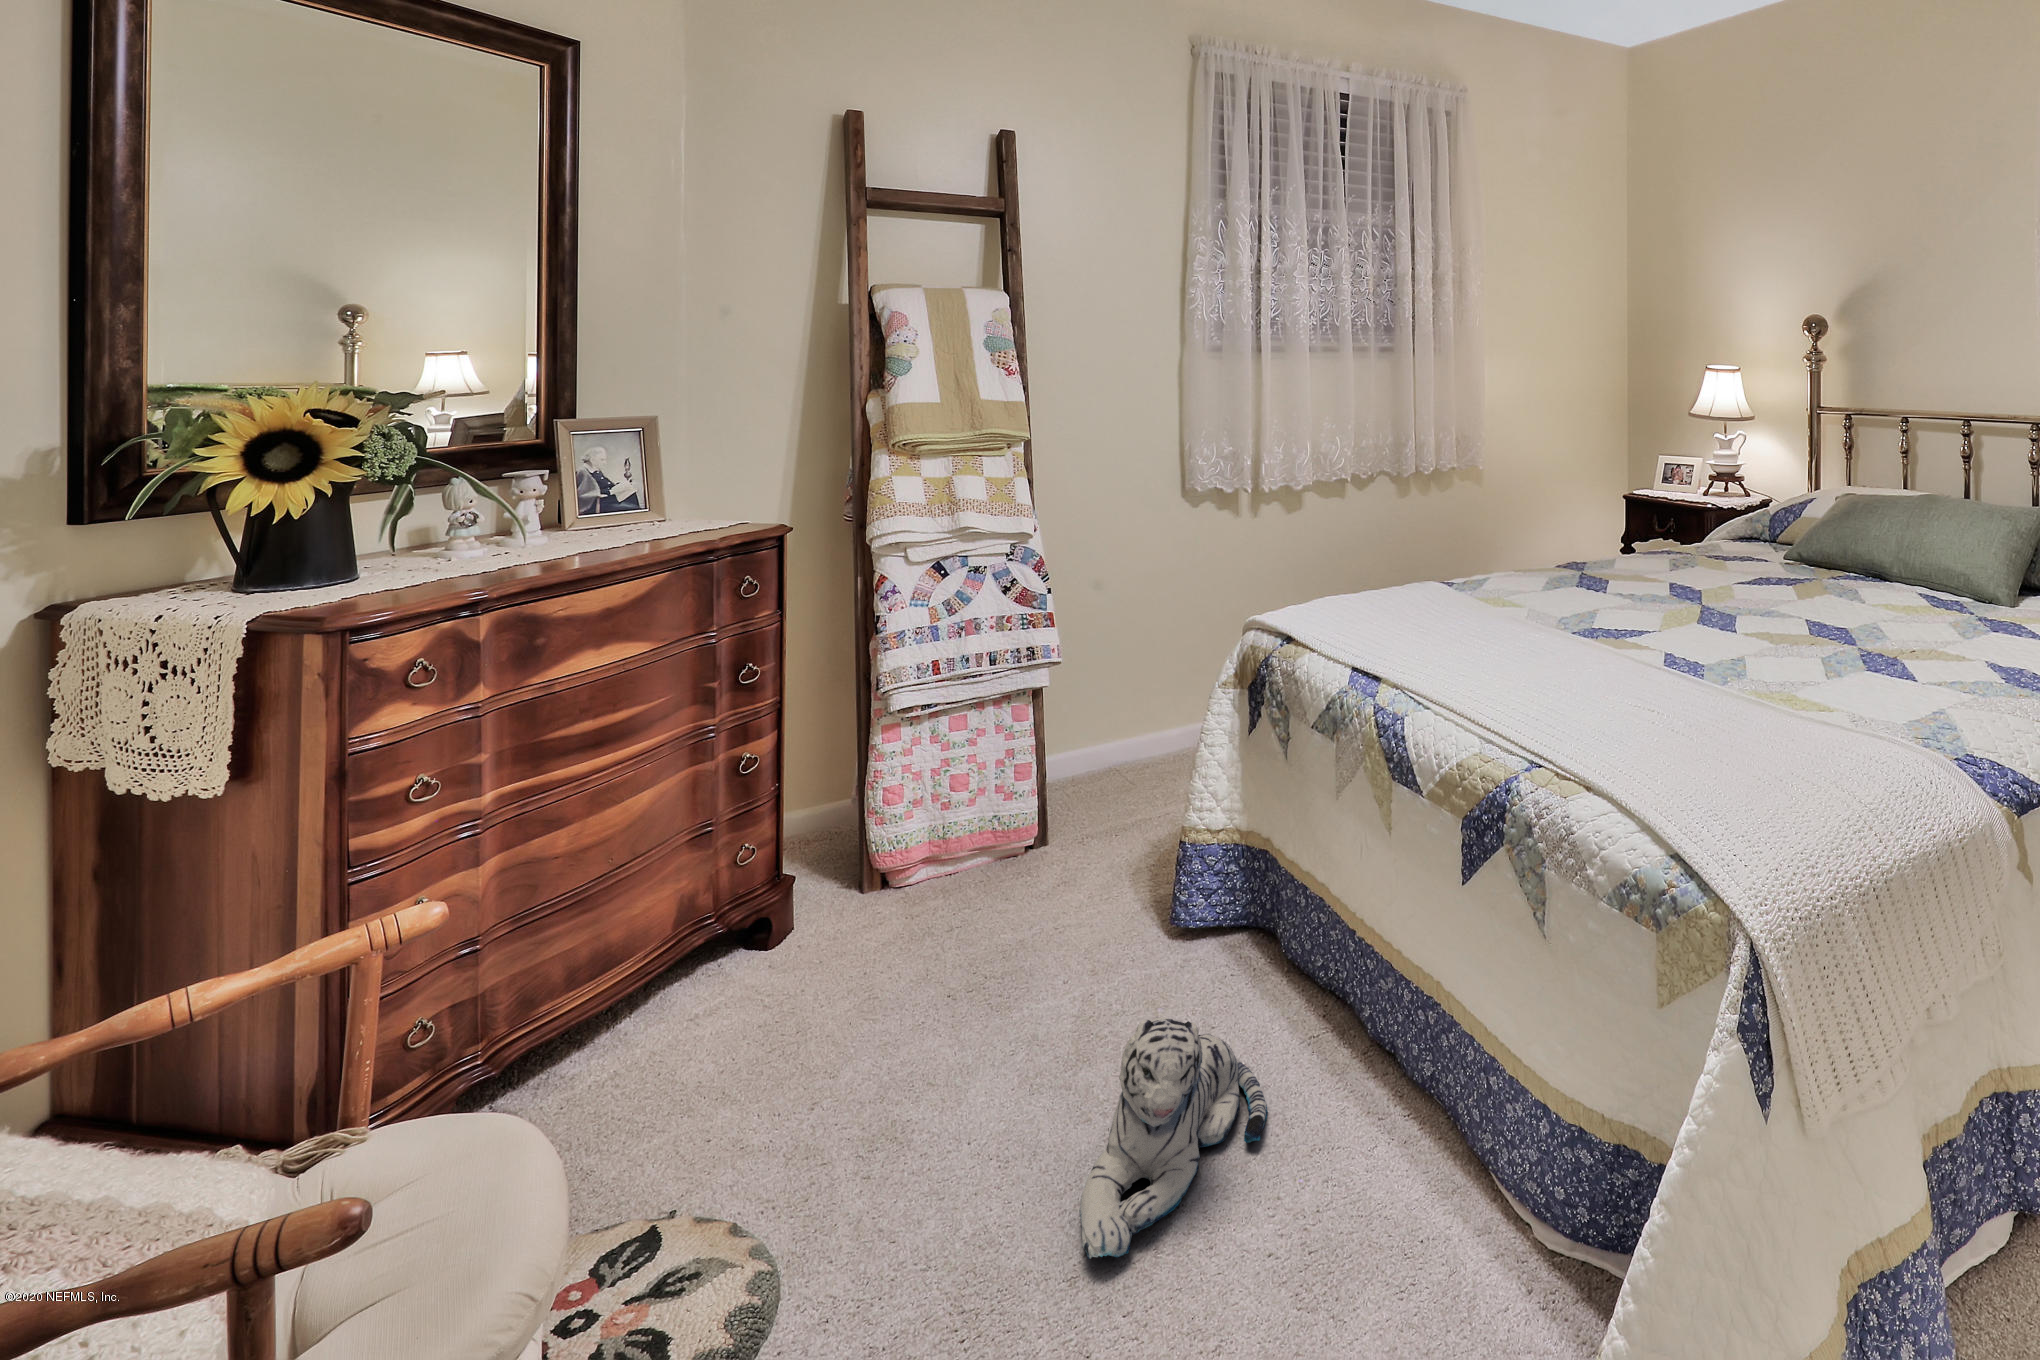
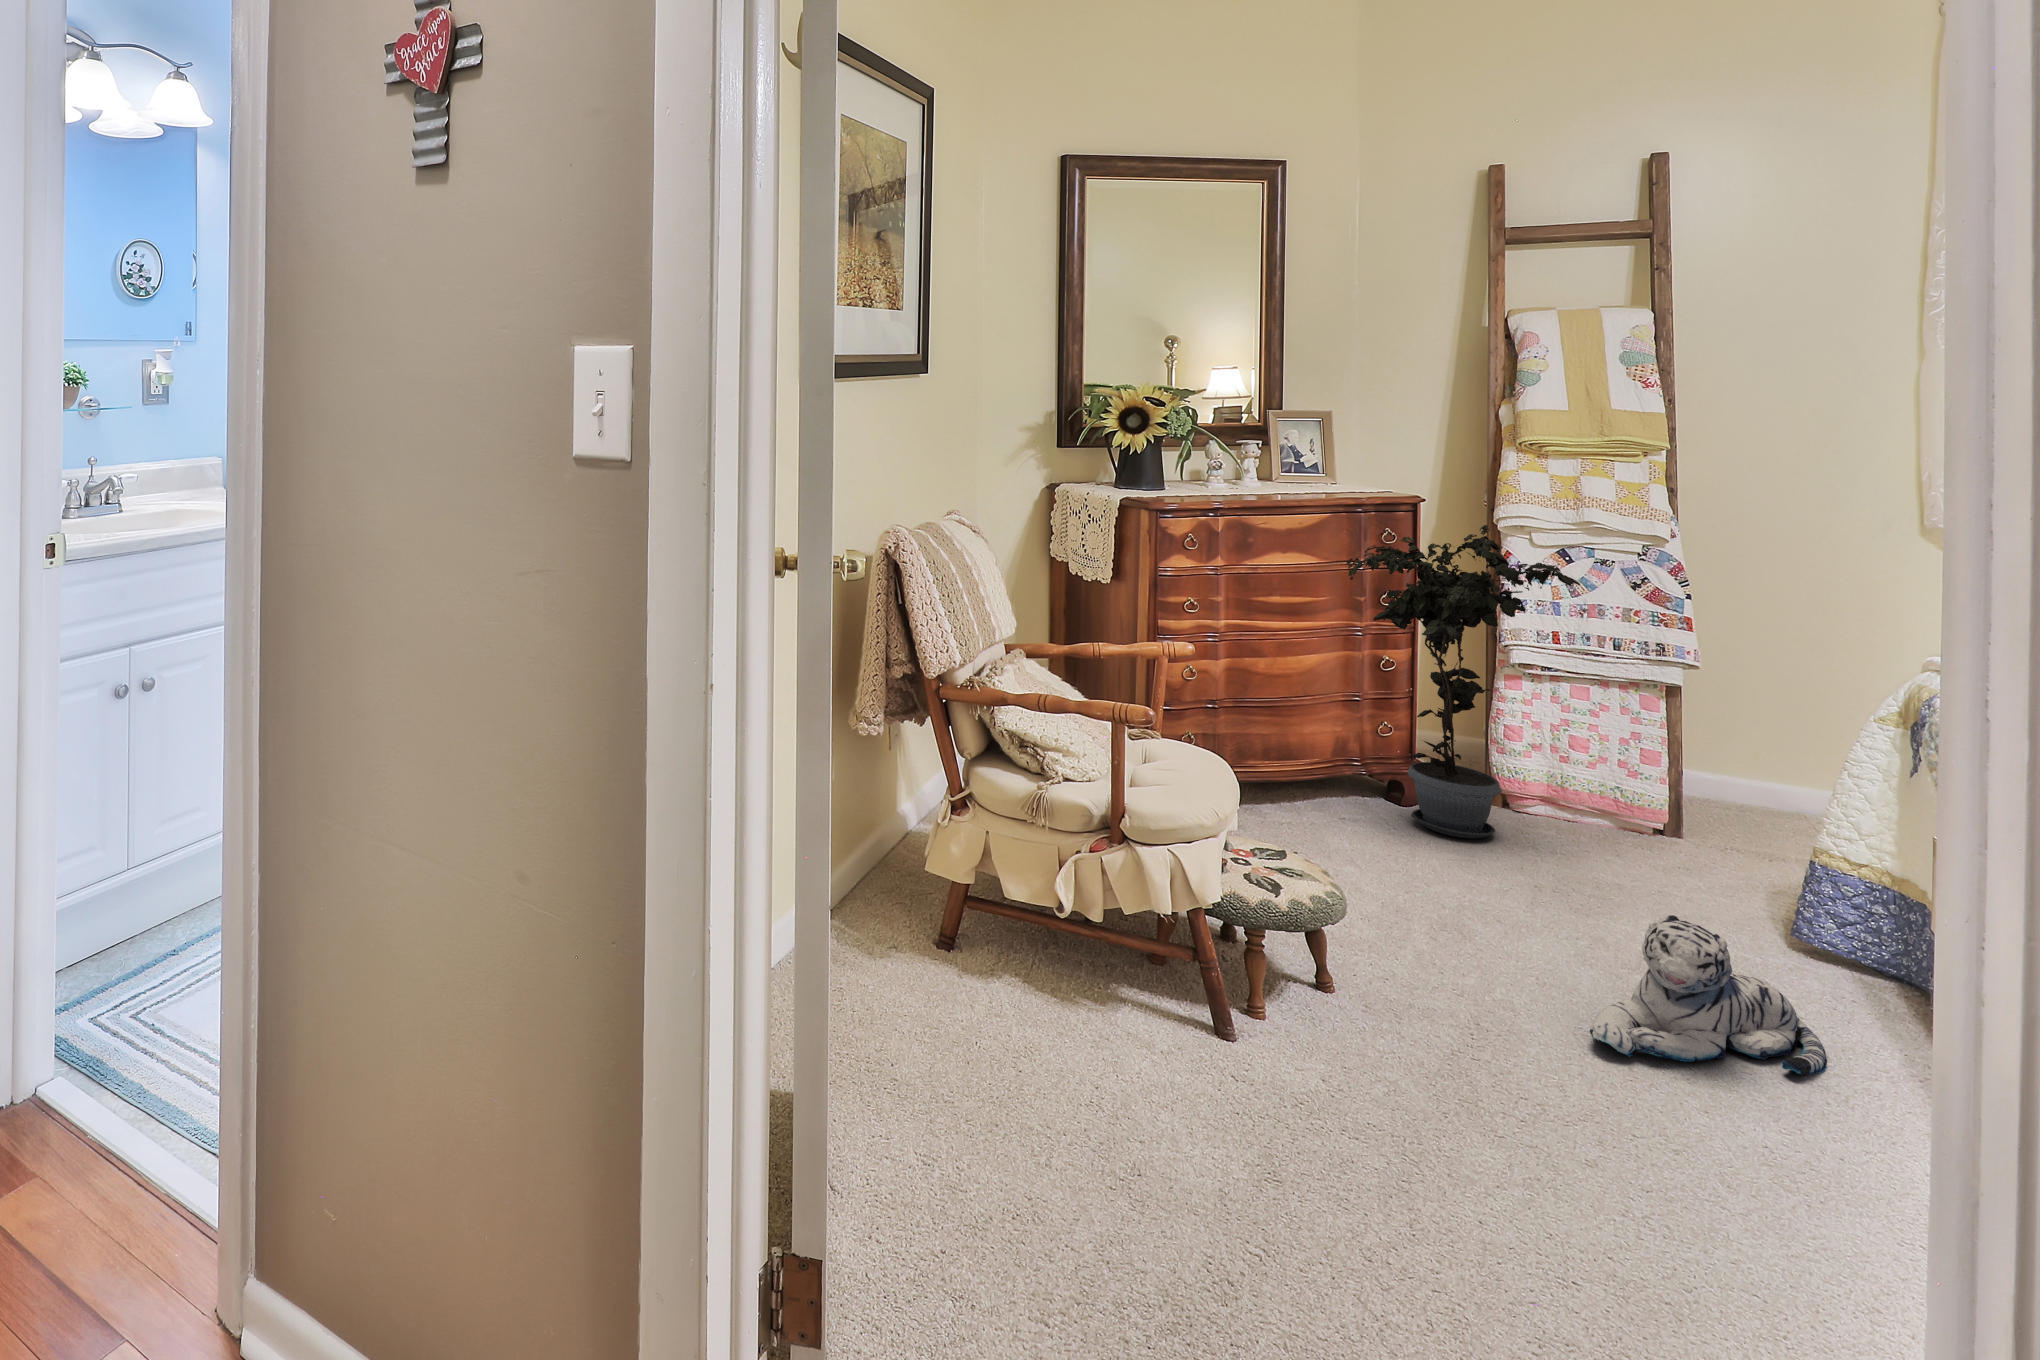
potted plant: none [696,552,969,974] -> present [1346,525,1580,838]

